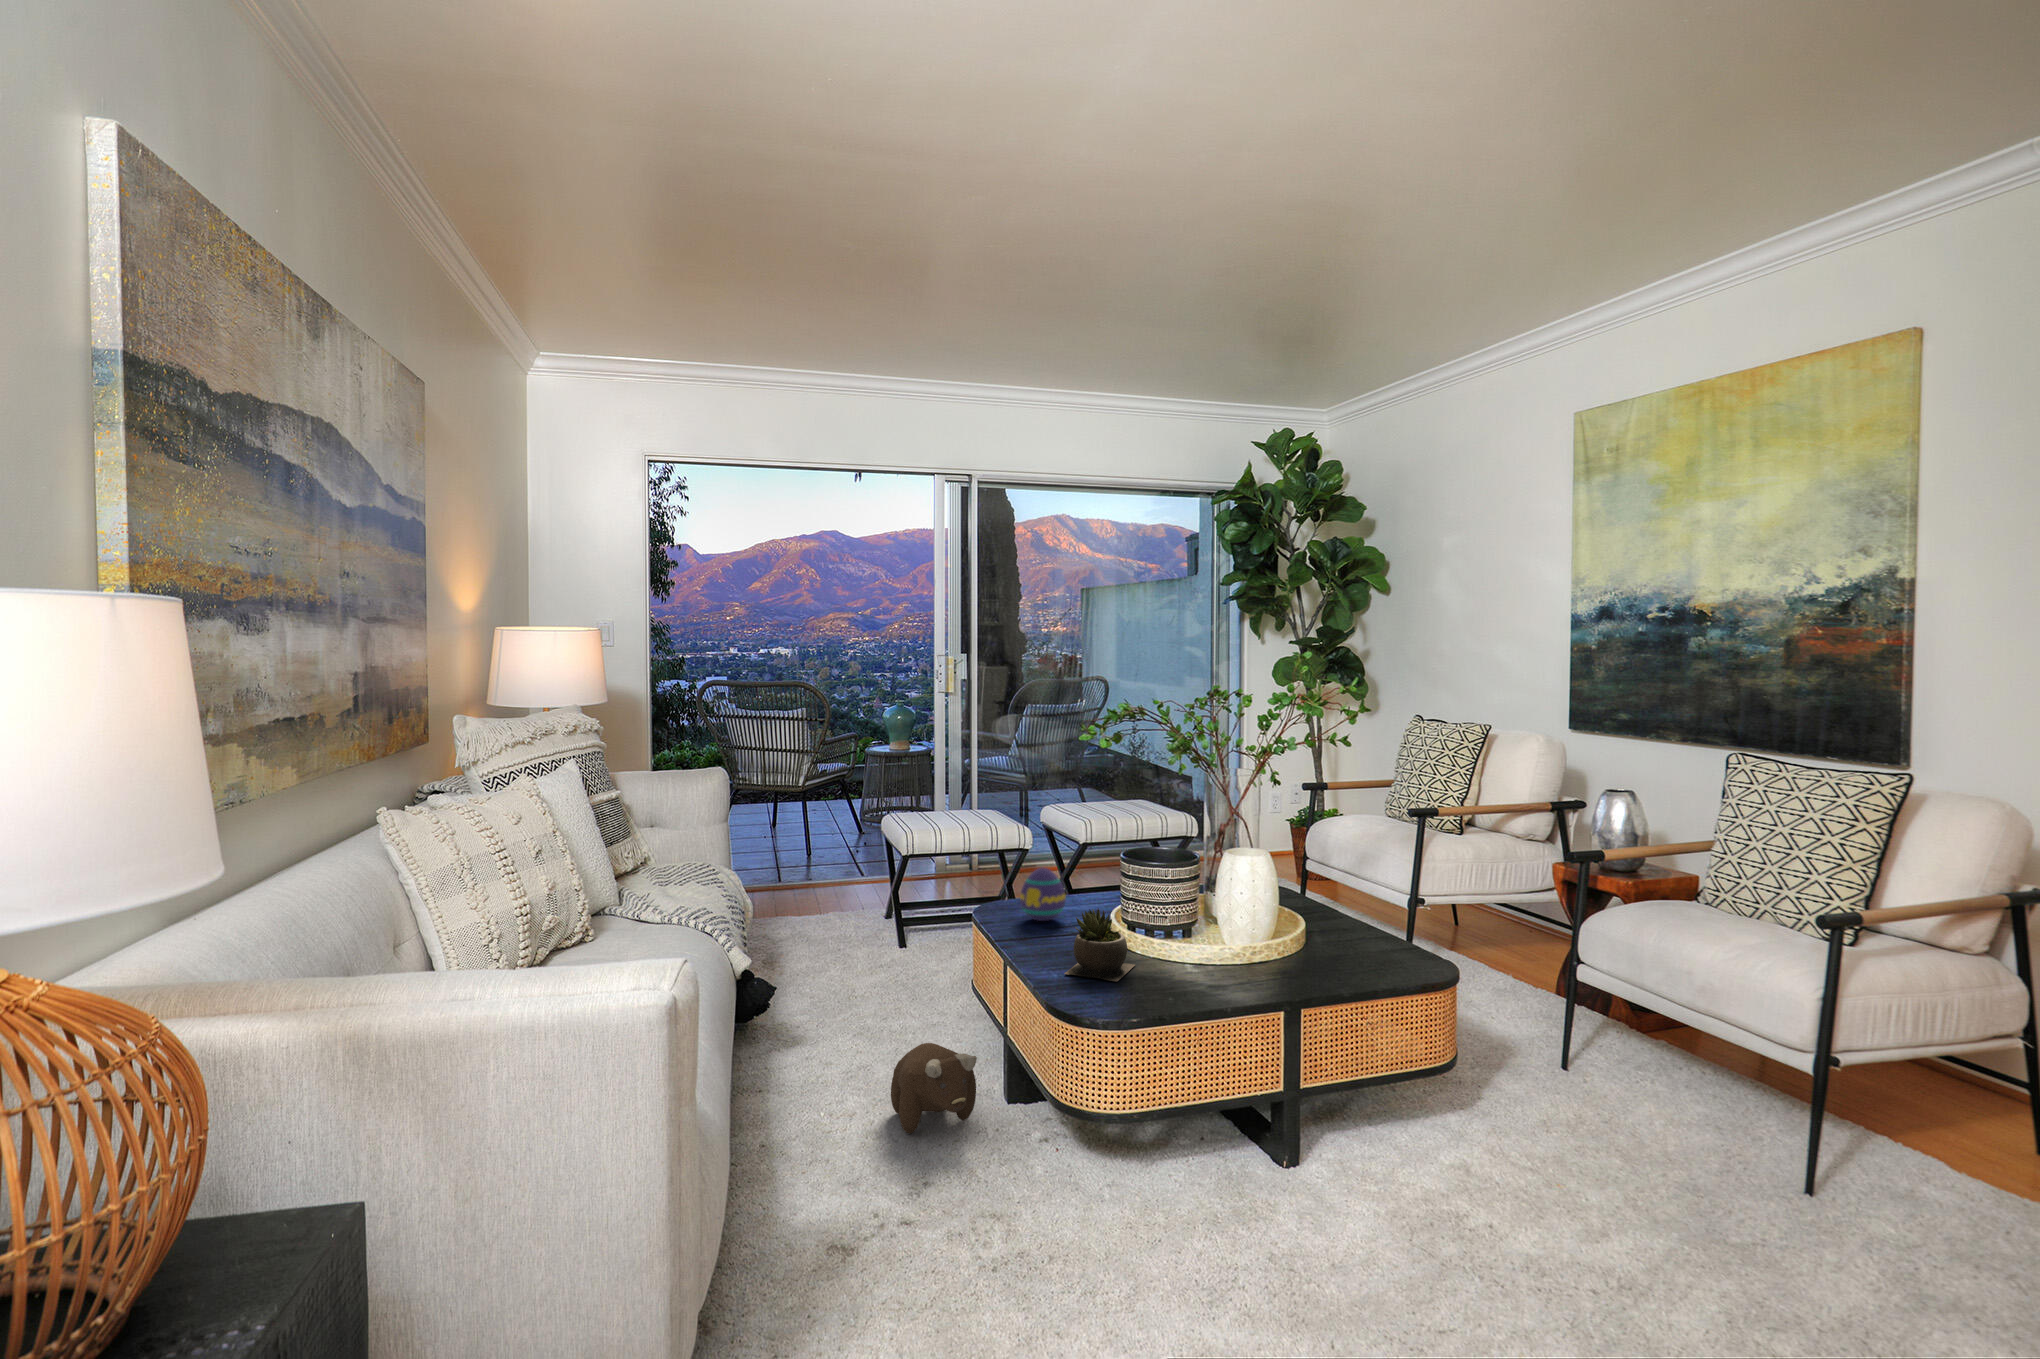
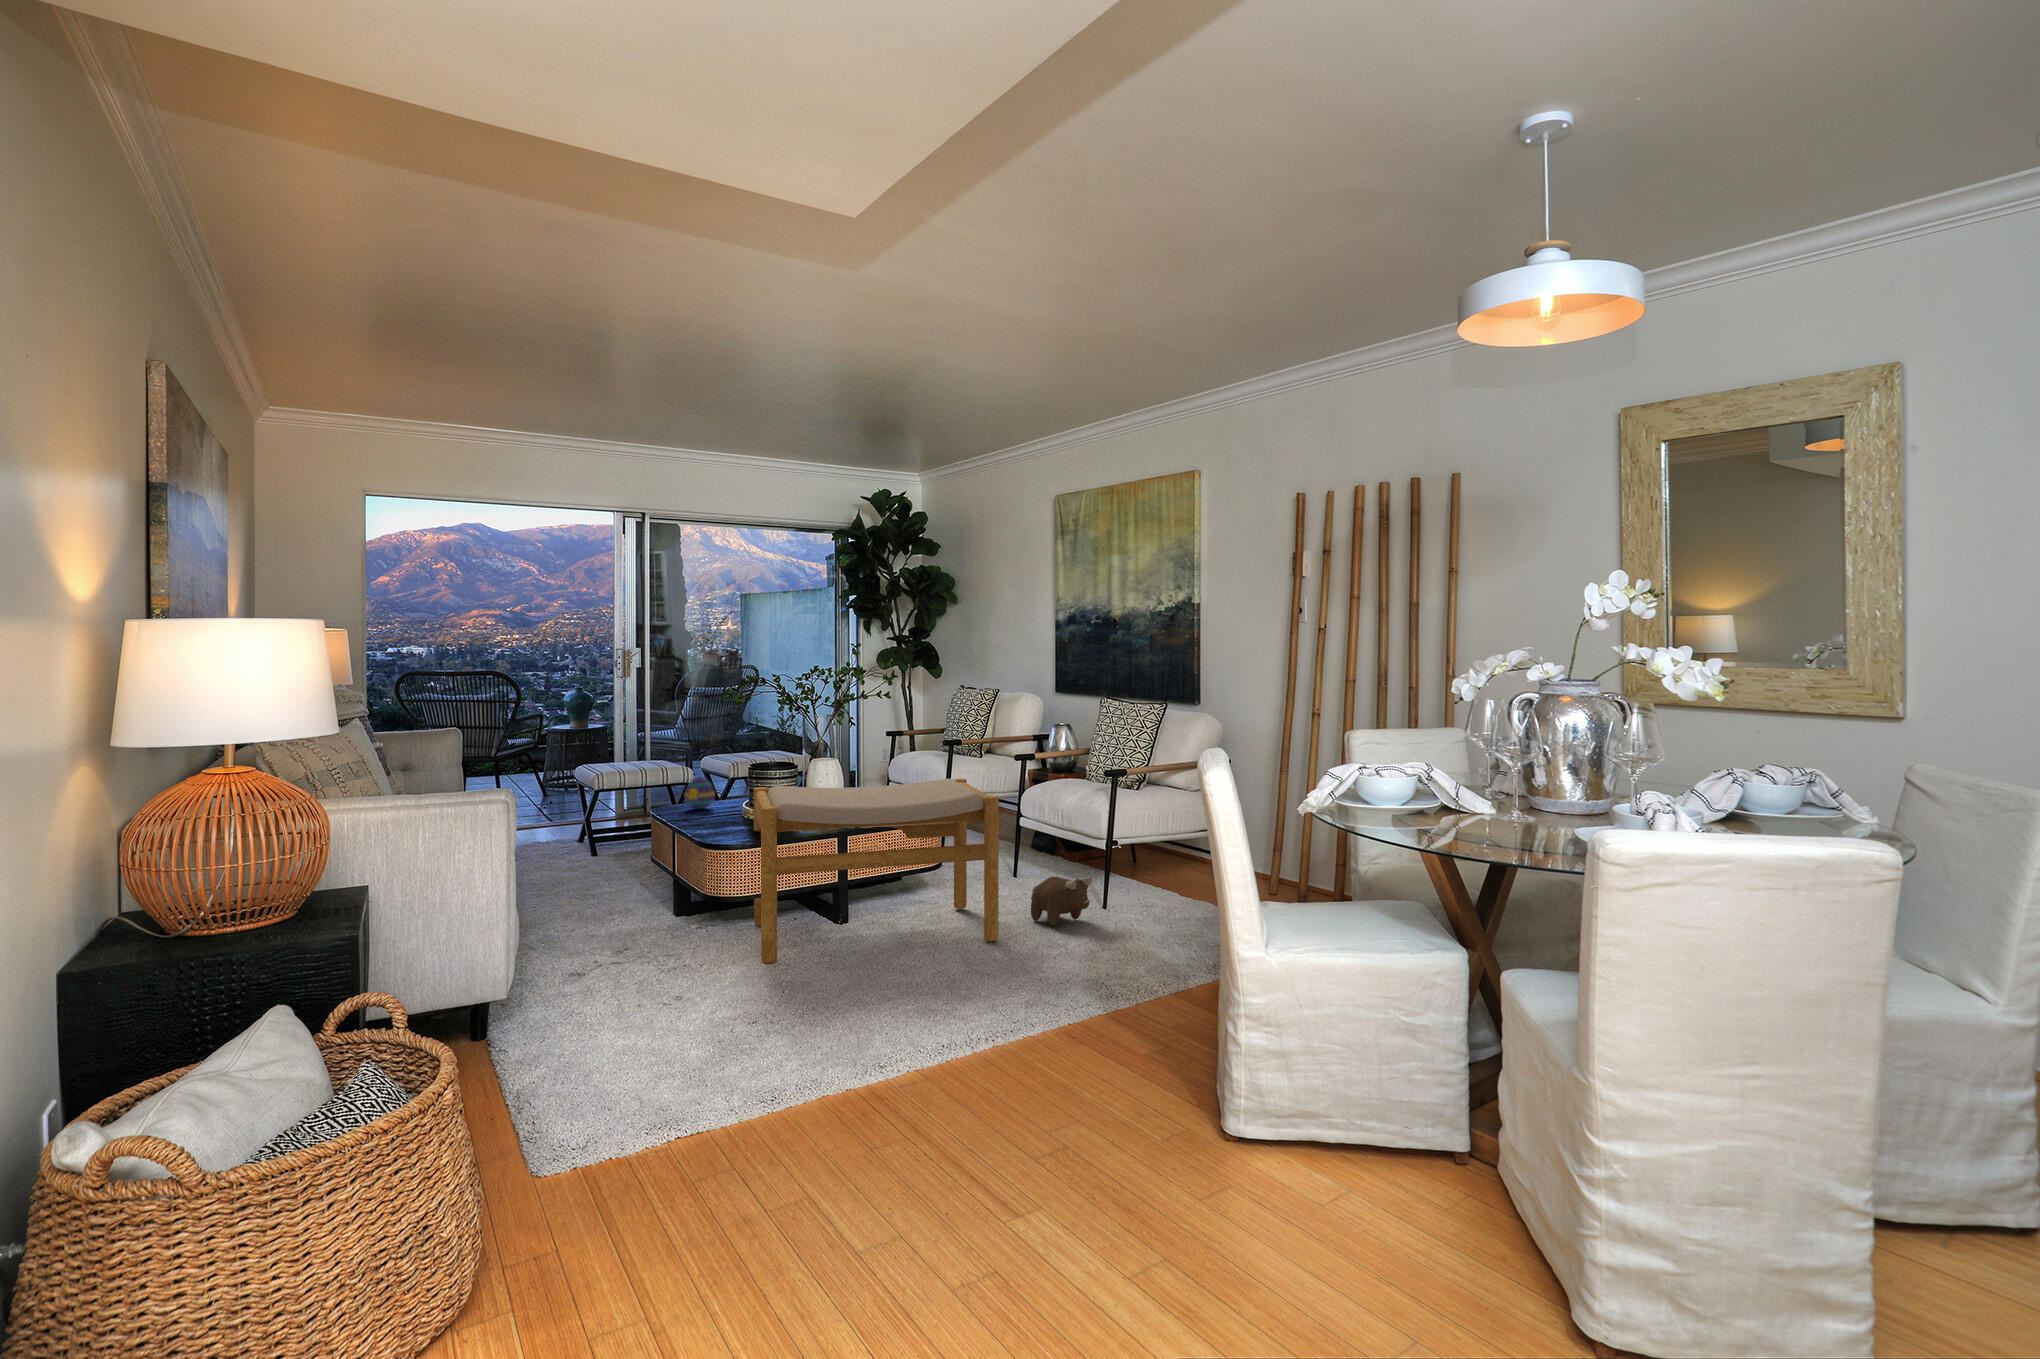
succulent plant: present [1065,908,1135,981] -> none [712,789,756,828]
footstool: none [1135,911,1649,1298] -> present [754,778,999,964]
plush toy: present [891,1043,977,1134] -> present [1031,877,1092,927]

